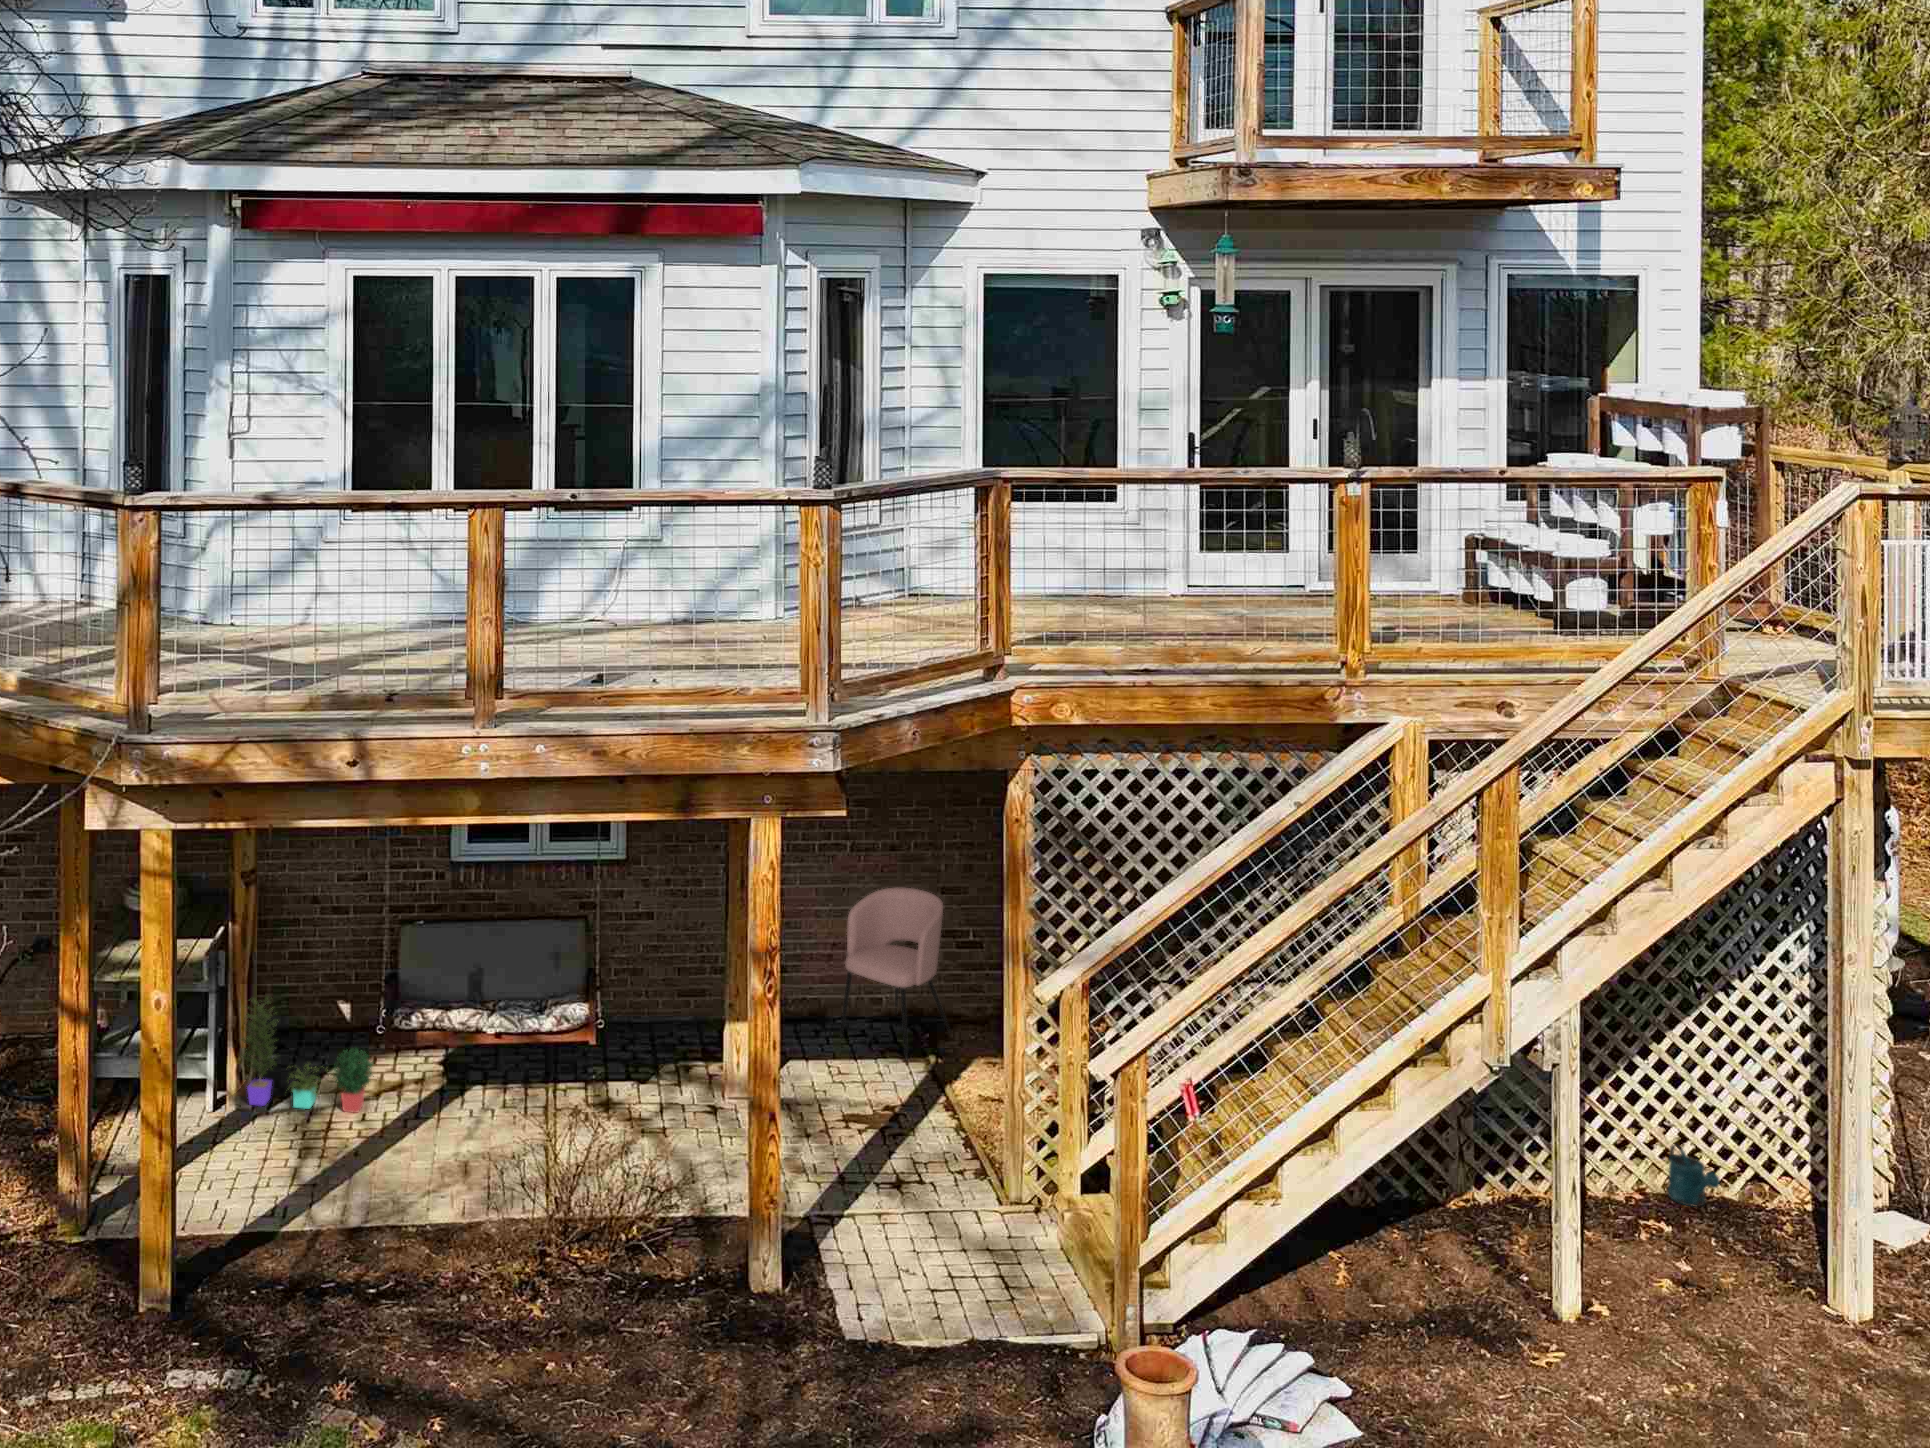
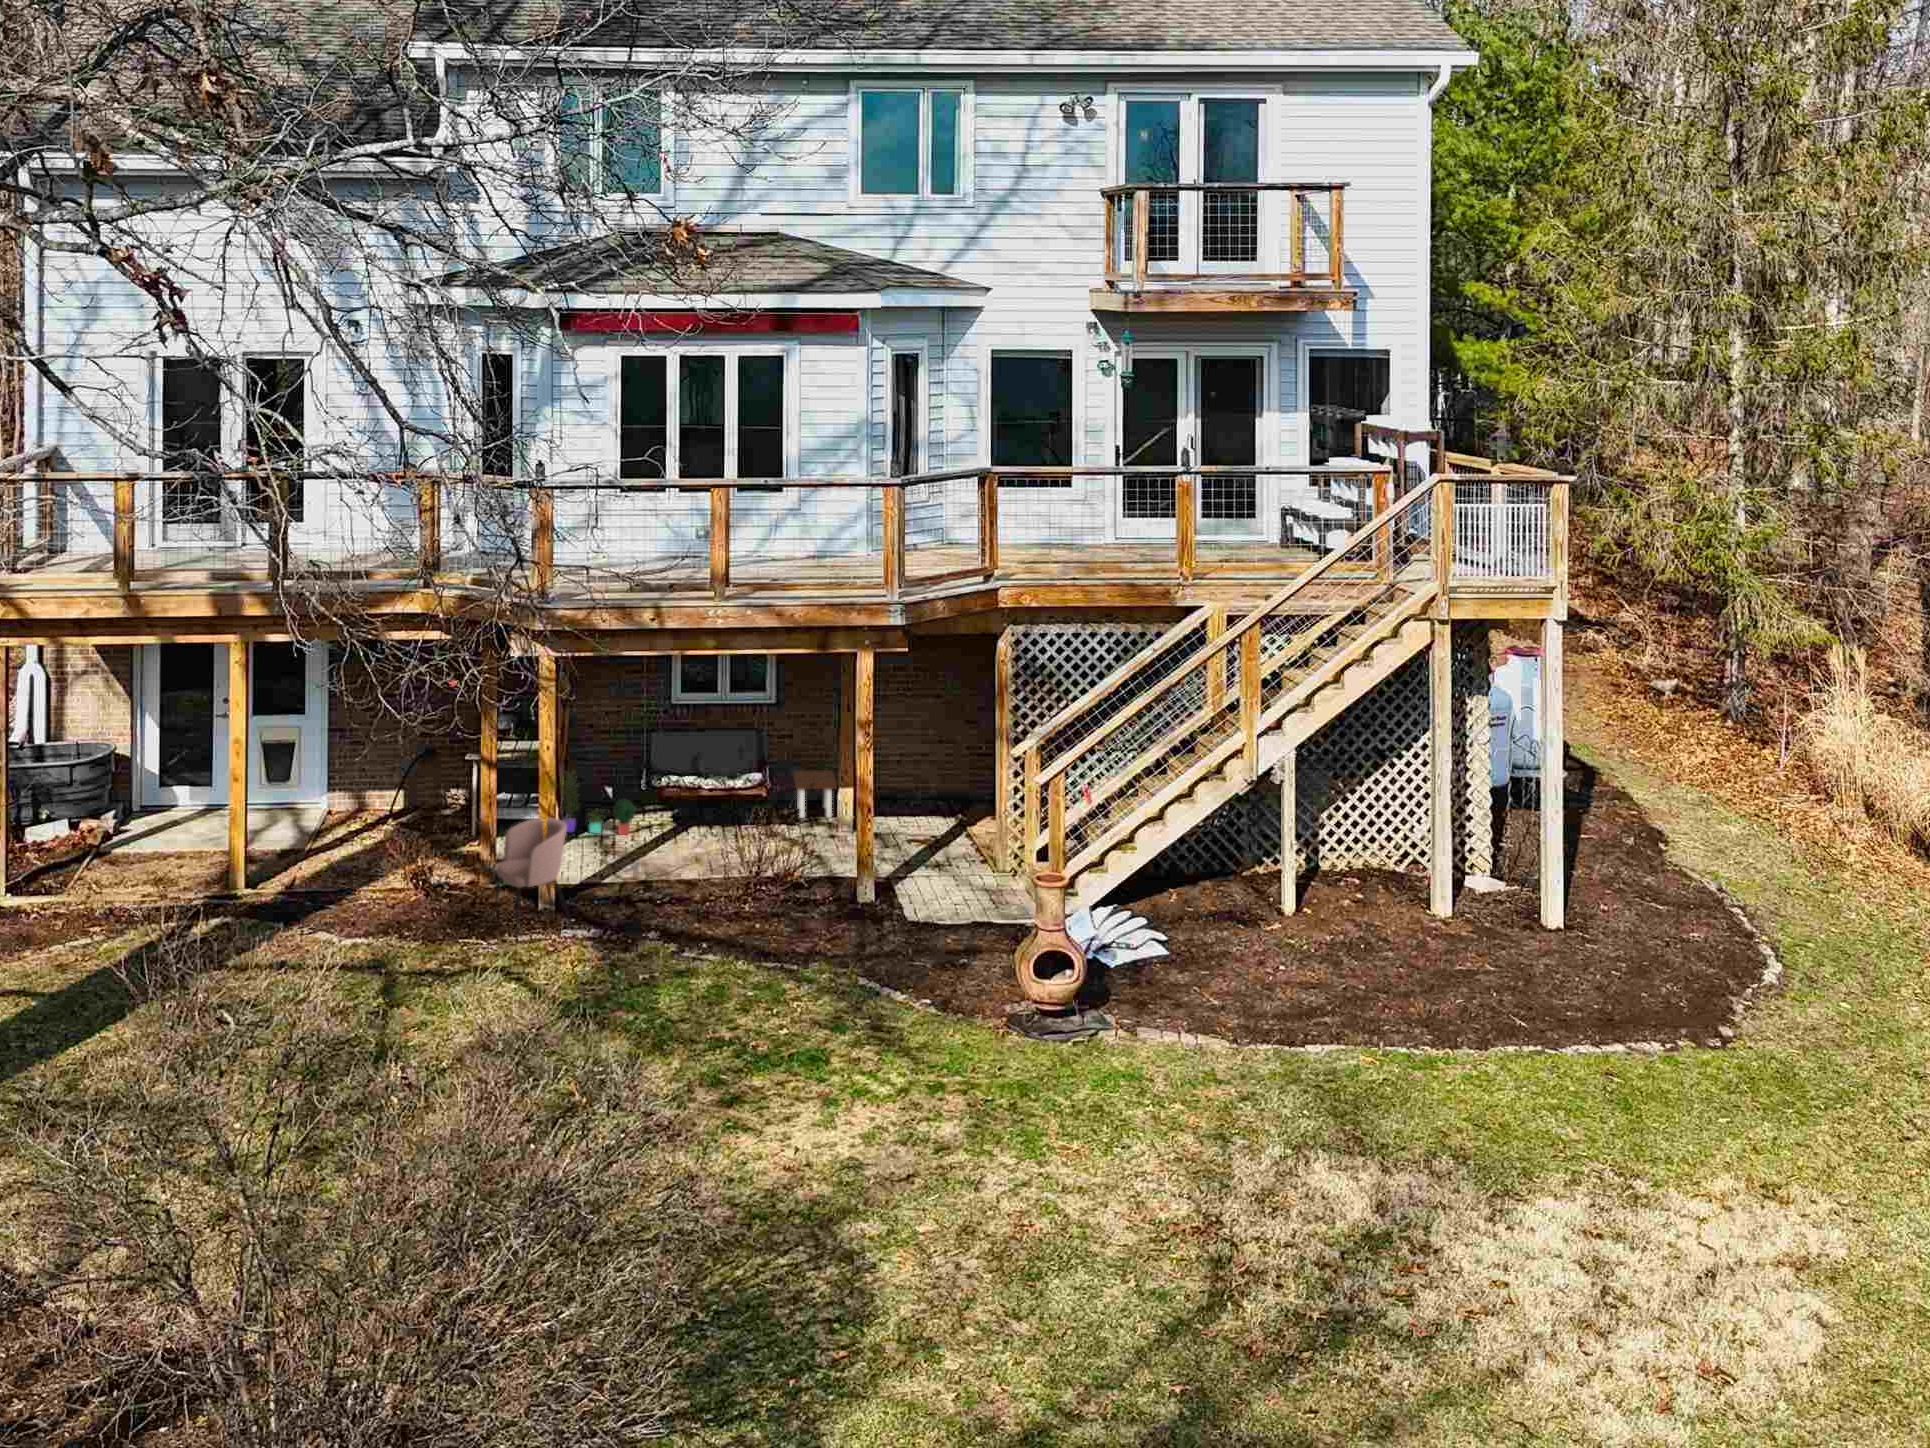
armchair: present [840,887,950,1059] -> present [494,817,572,939]
side table: none [655,984,727,1072] -> present [793,770,837,818]
watering can: present [1668,1145,1720,1207] -> none [1365,843,1389,875]

